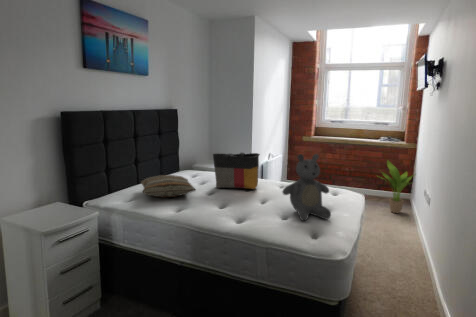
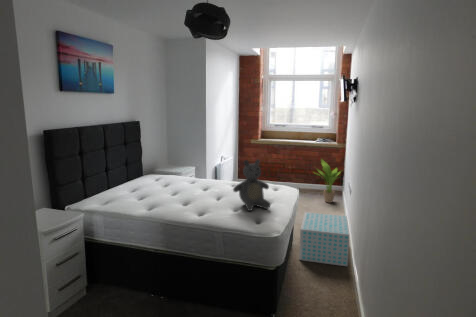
tote bag: present [213,153,260,189] -> none [175,159,214,189]
pillow: present [141,175,195,197] -> none [113,180,163,199]
storage box: none [364,224,436,301] -> present [299,212,349,266]

